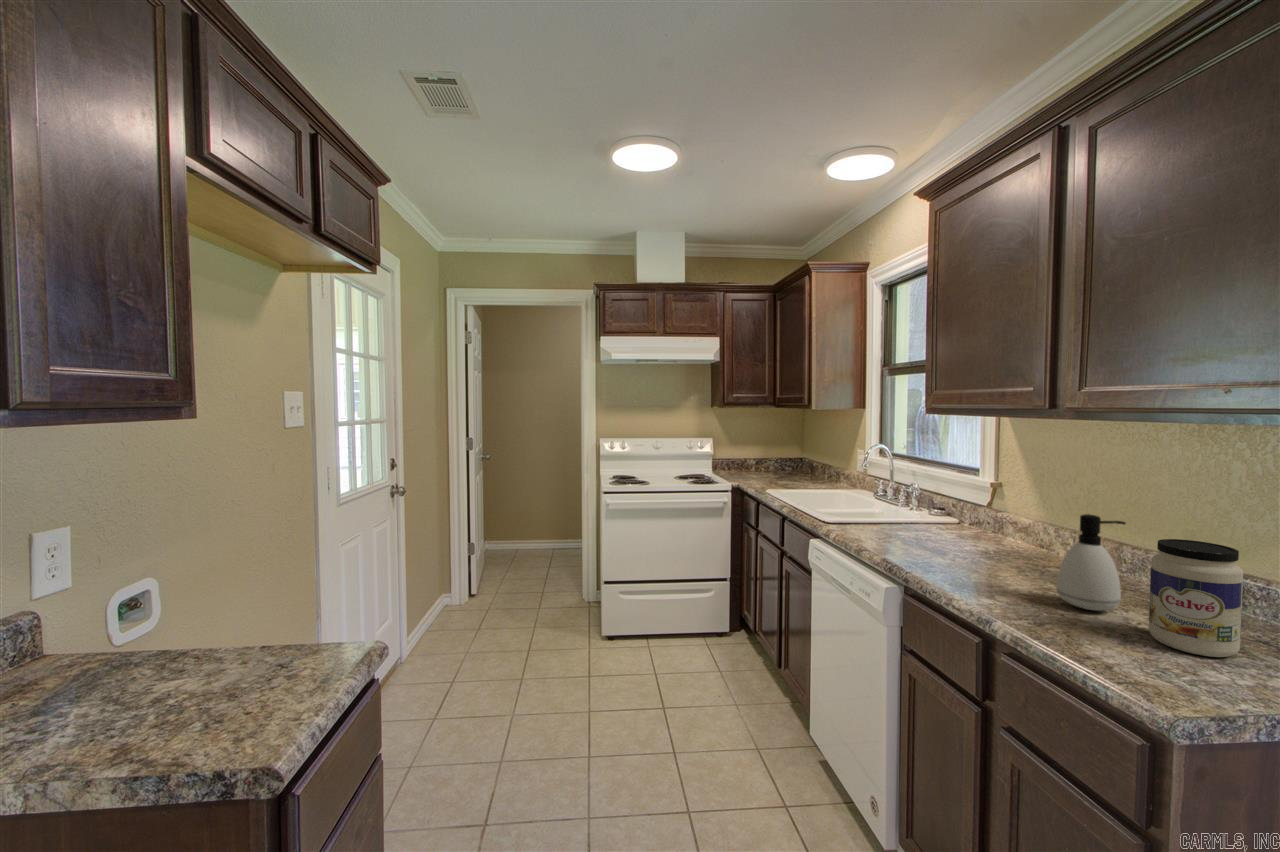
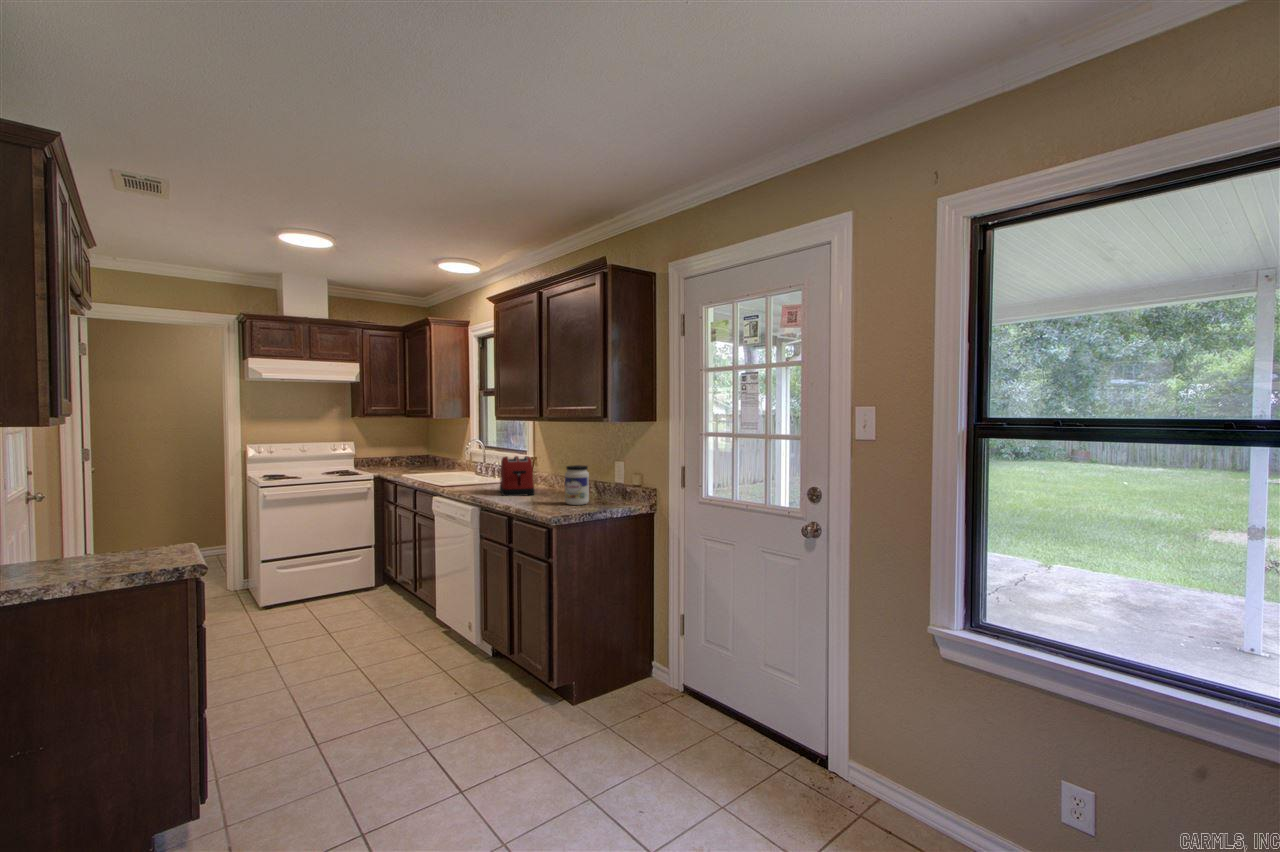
toaster: none [934,487,1024,577] -> present [500,456,535,496]
soap dispenser: present [1057,514,1125,611] -> none [541,460,563,500]

